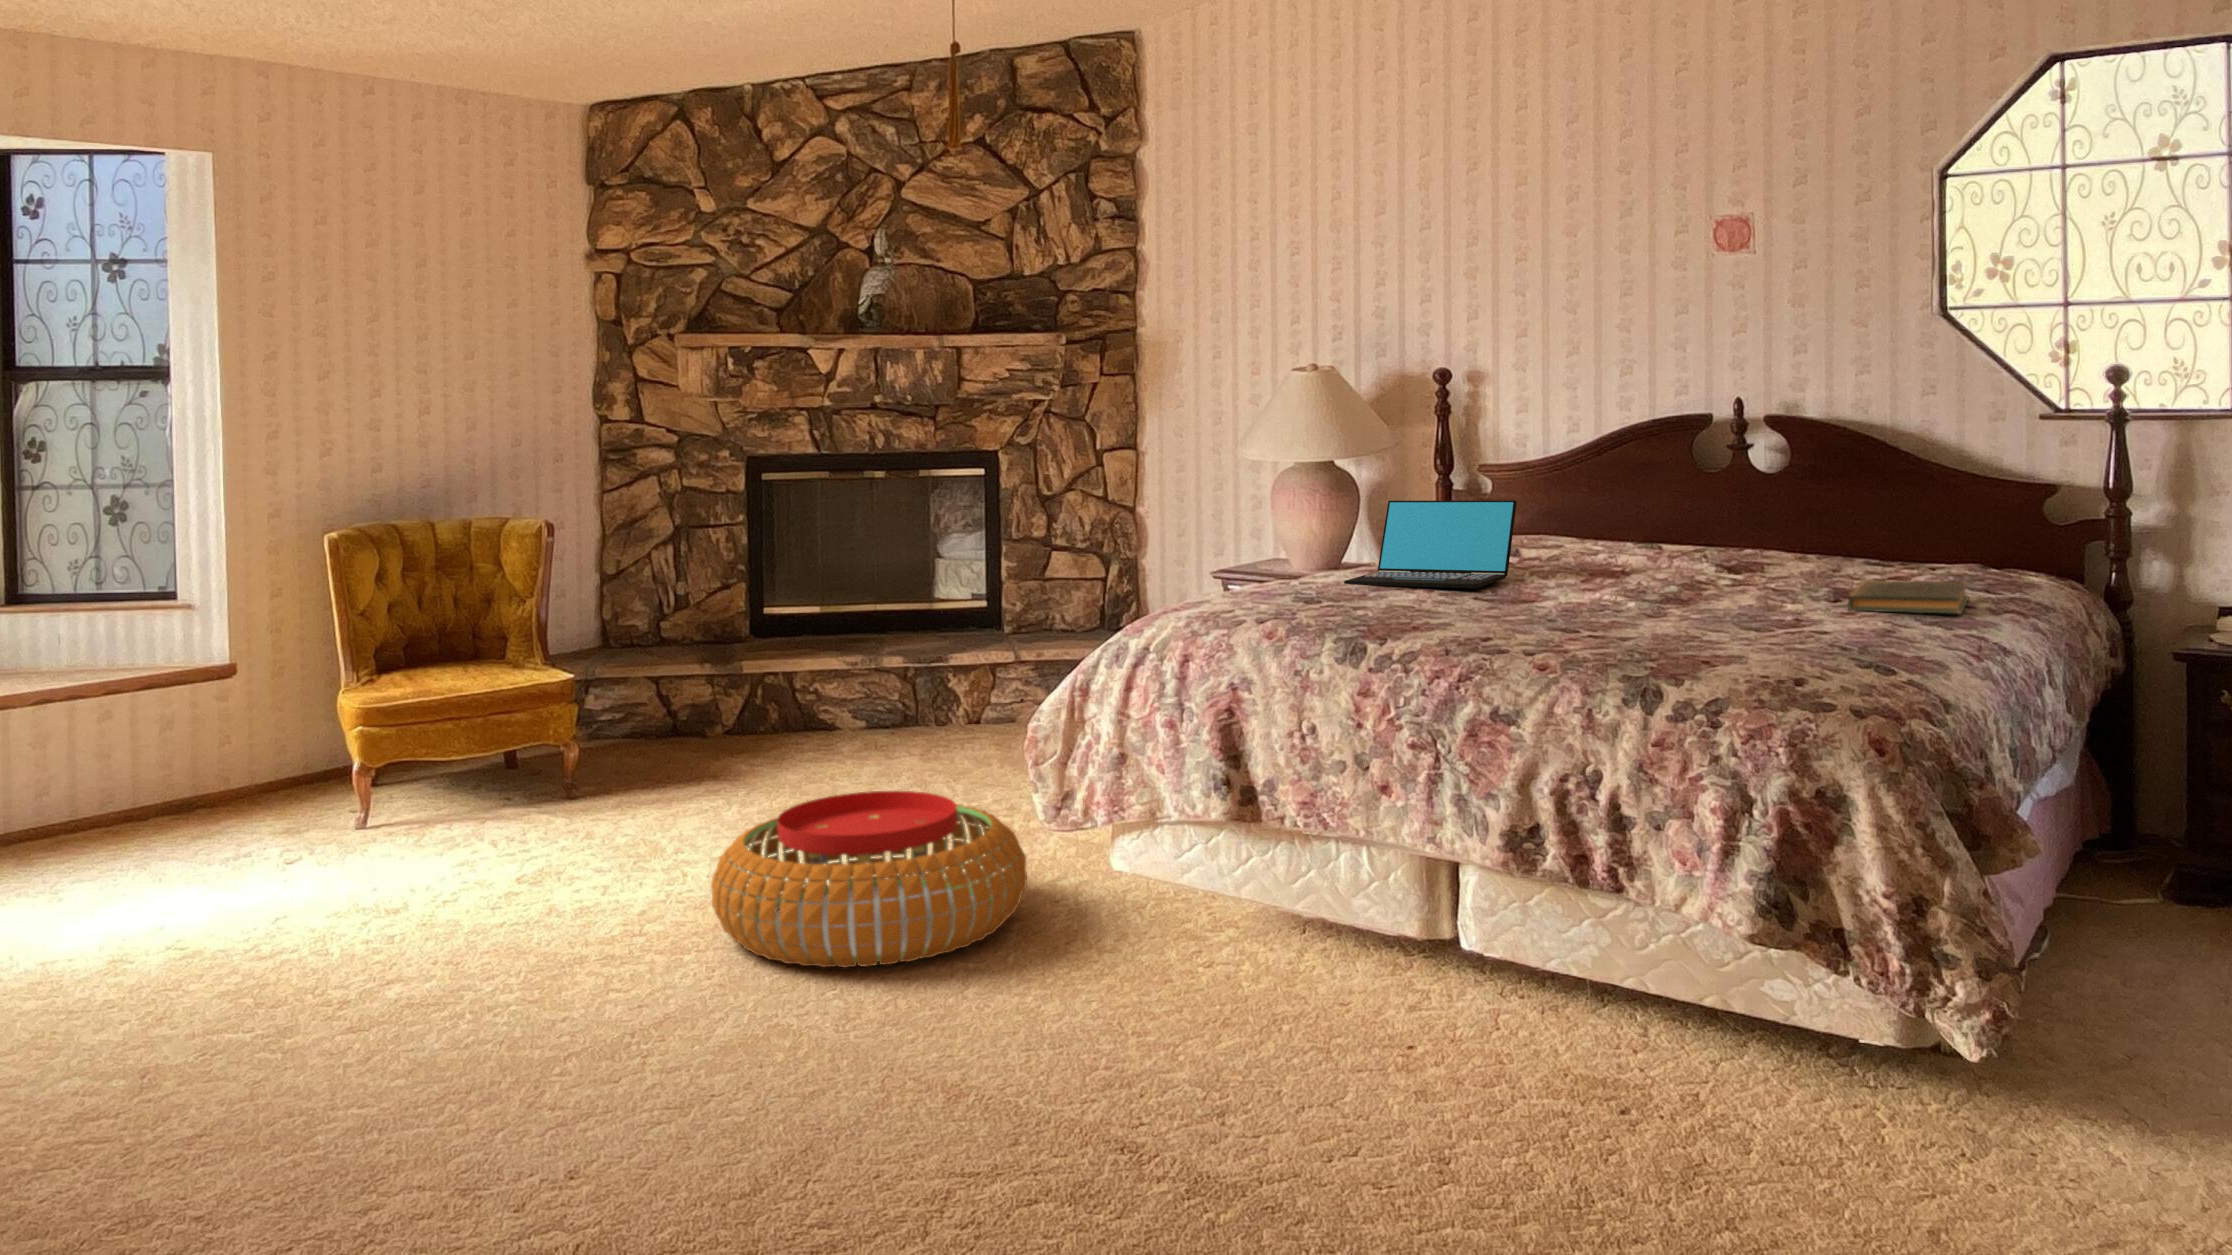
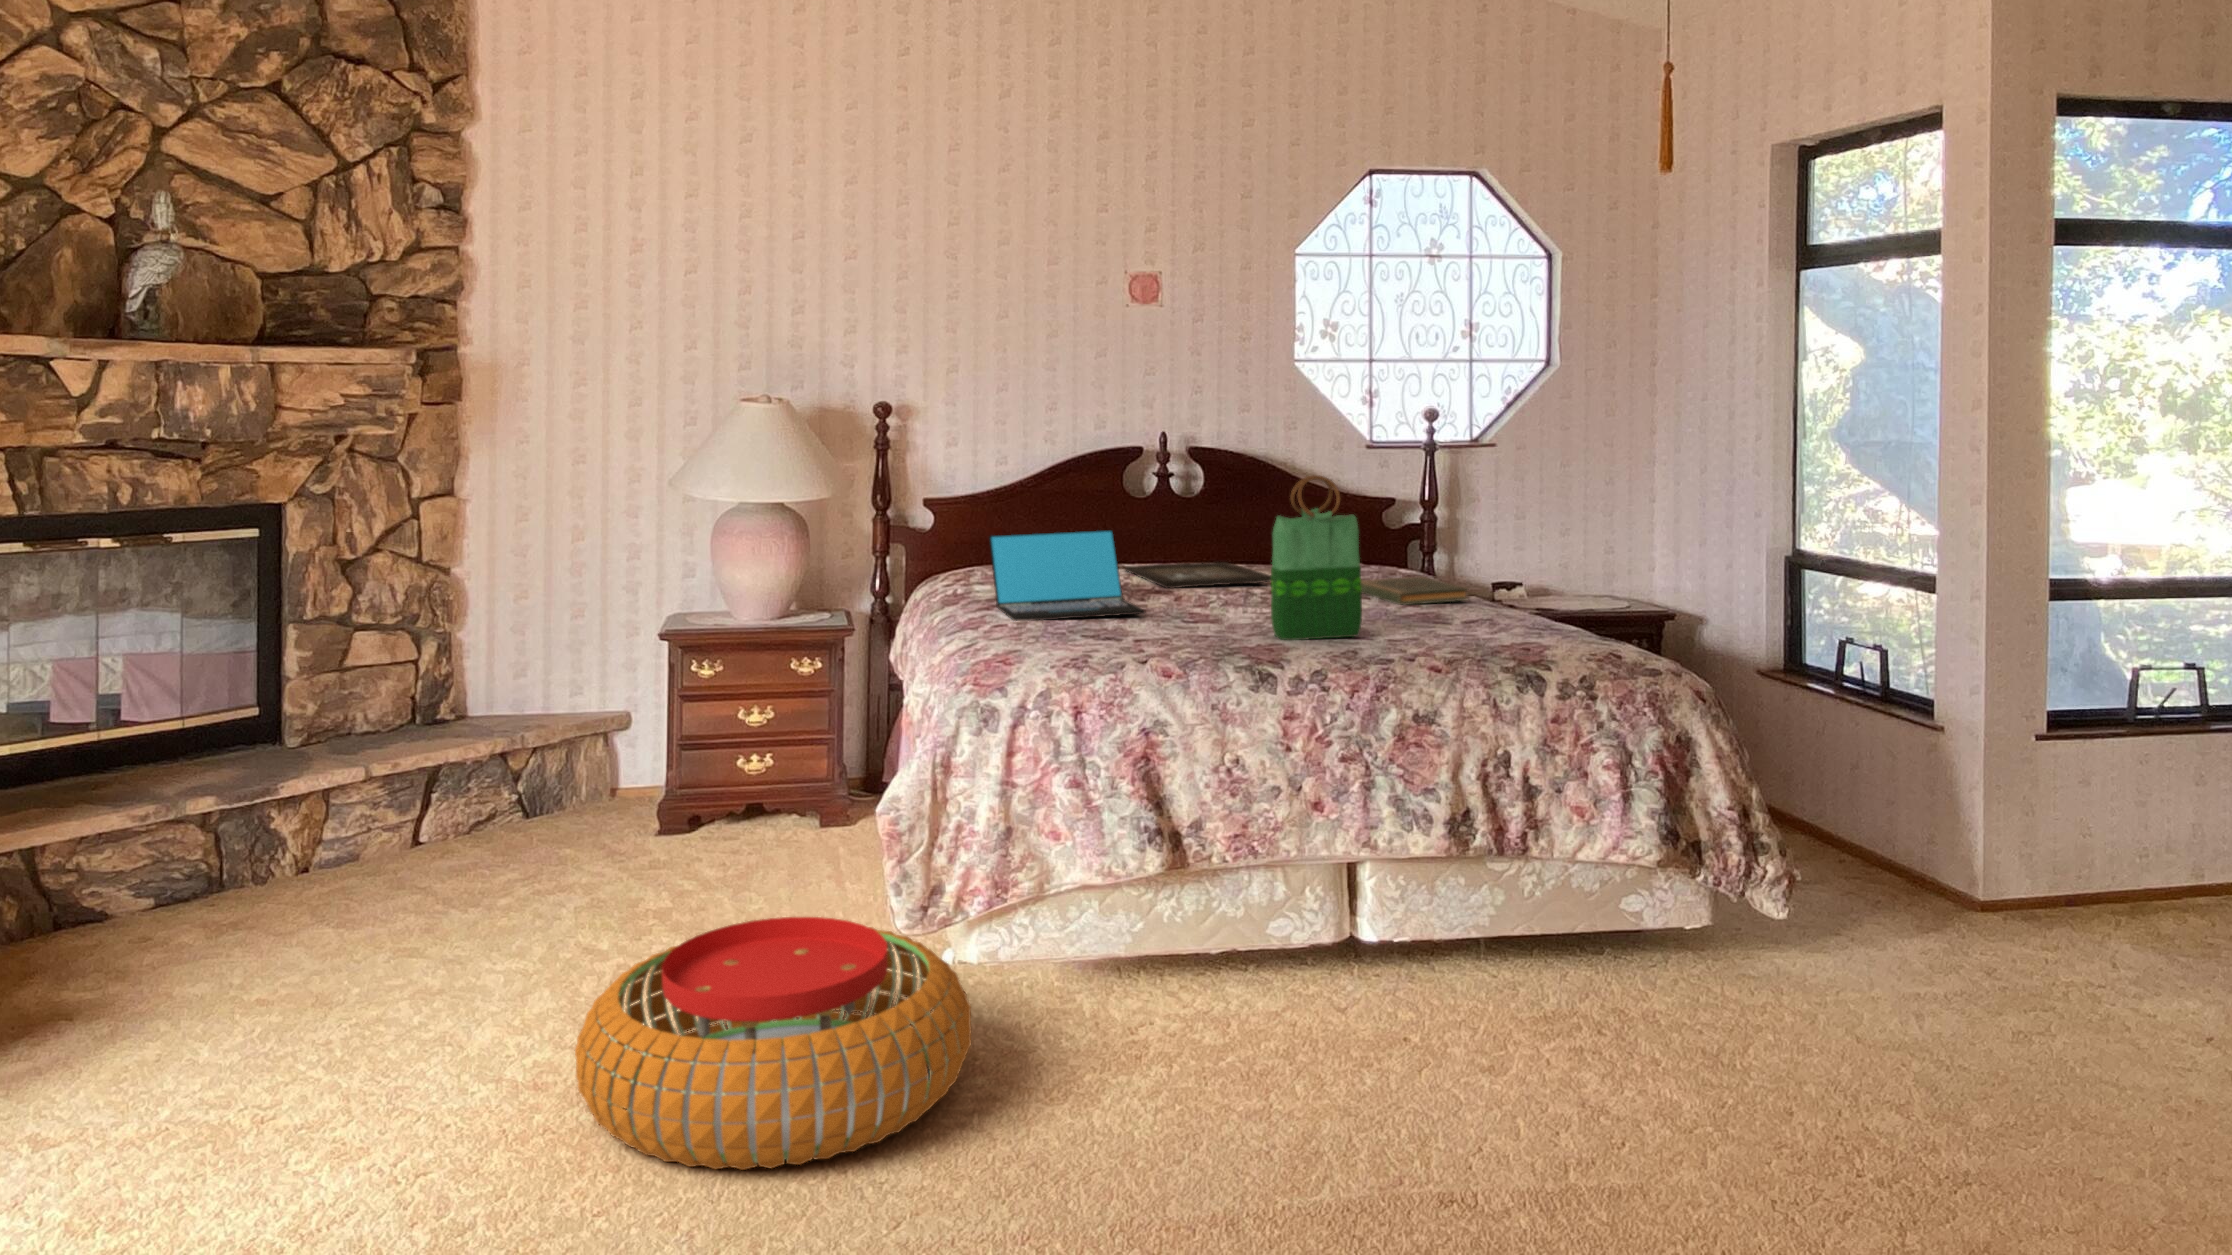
tote bag: none [1523,439,1633,628] -> present [1271,475,1362,640]
tray: none [1631,550,1799,575] -> present [1125,562,1271,588]

